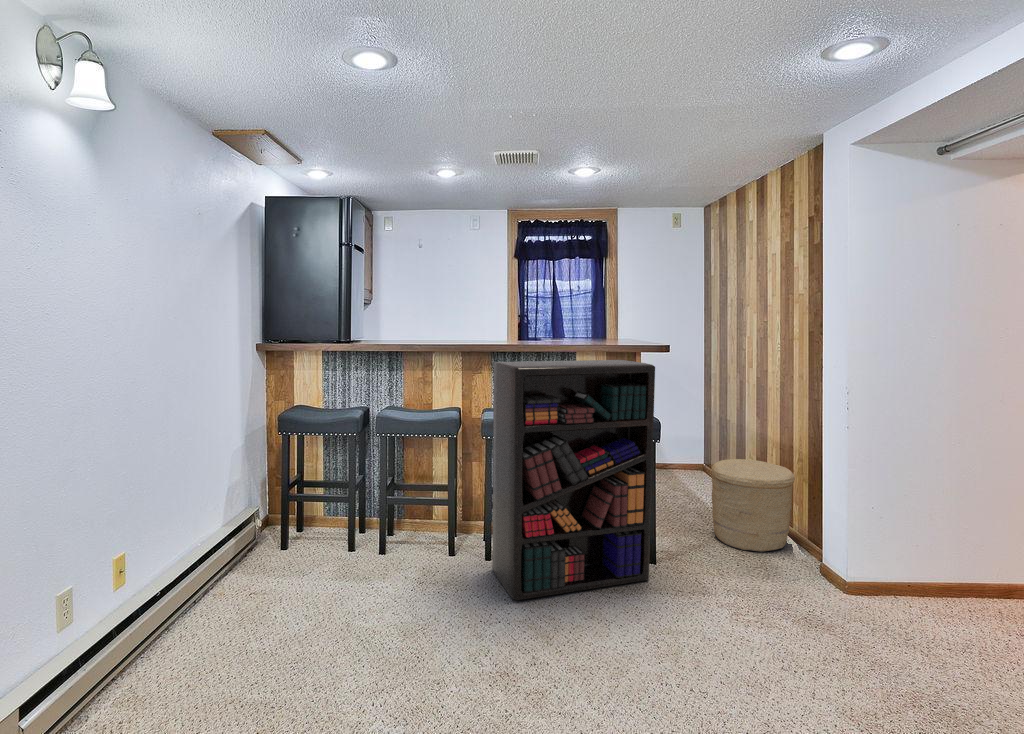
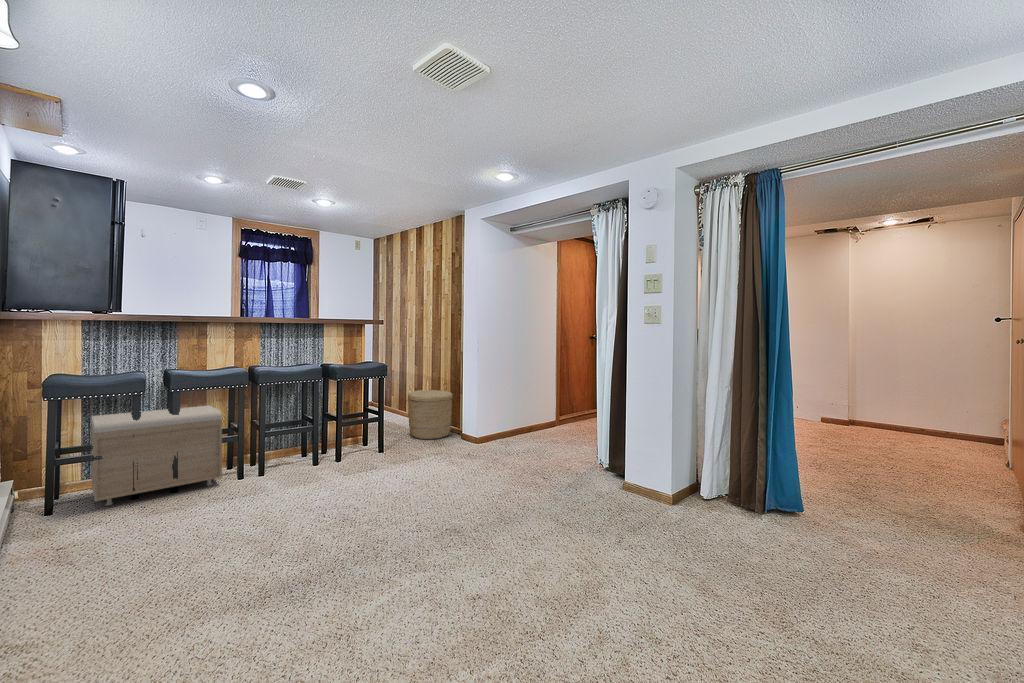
bookshelf: present [492,360,655,600] -> none [282,327,392,486]
storage bench: none [308,453,436,557] -> present [91,405,222,505]

